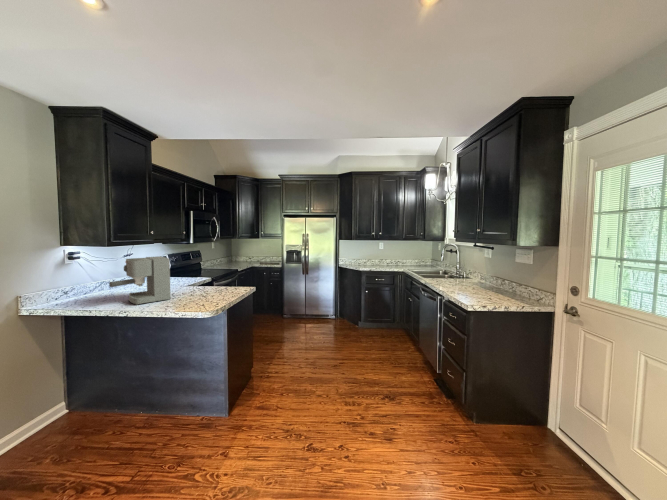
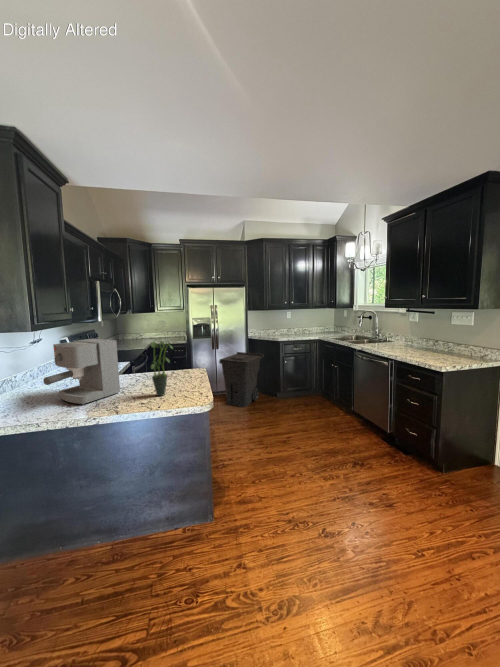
potted plant: none [182,259,204,305] -> present [151,341,173,396]
trash can: none [304,277,348,329] -> present [219,352,264,407]

